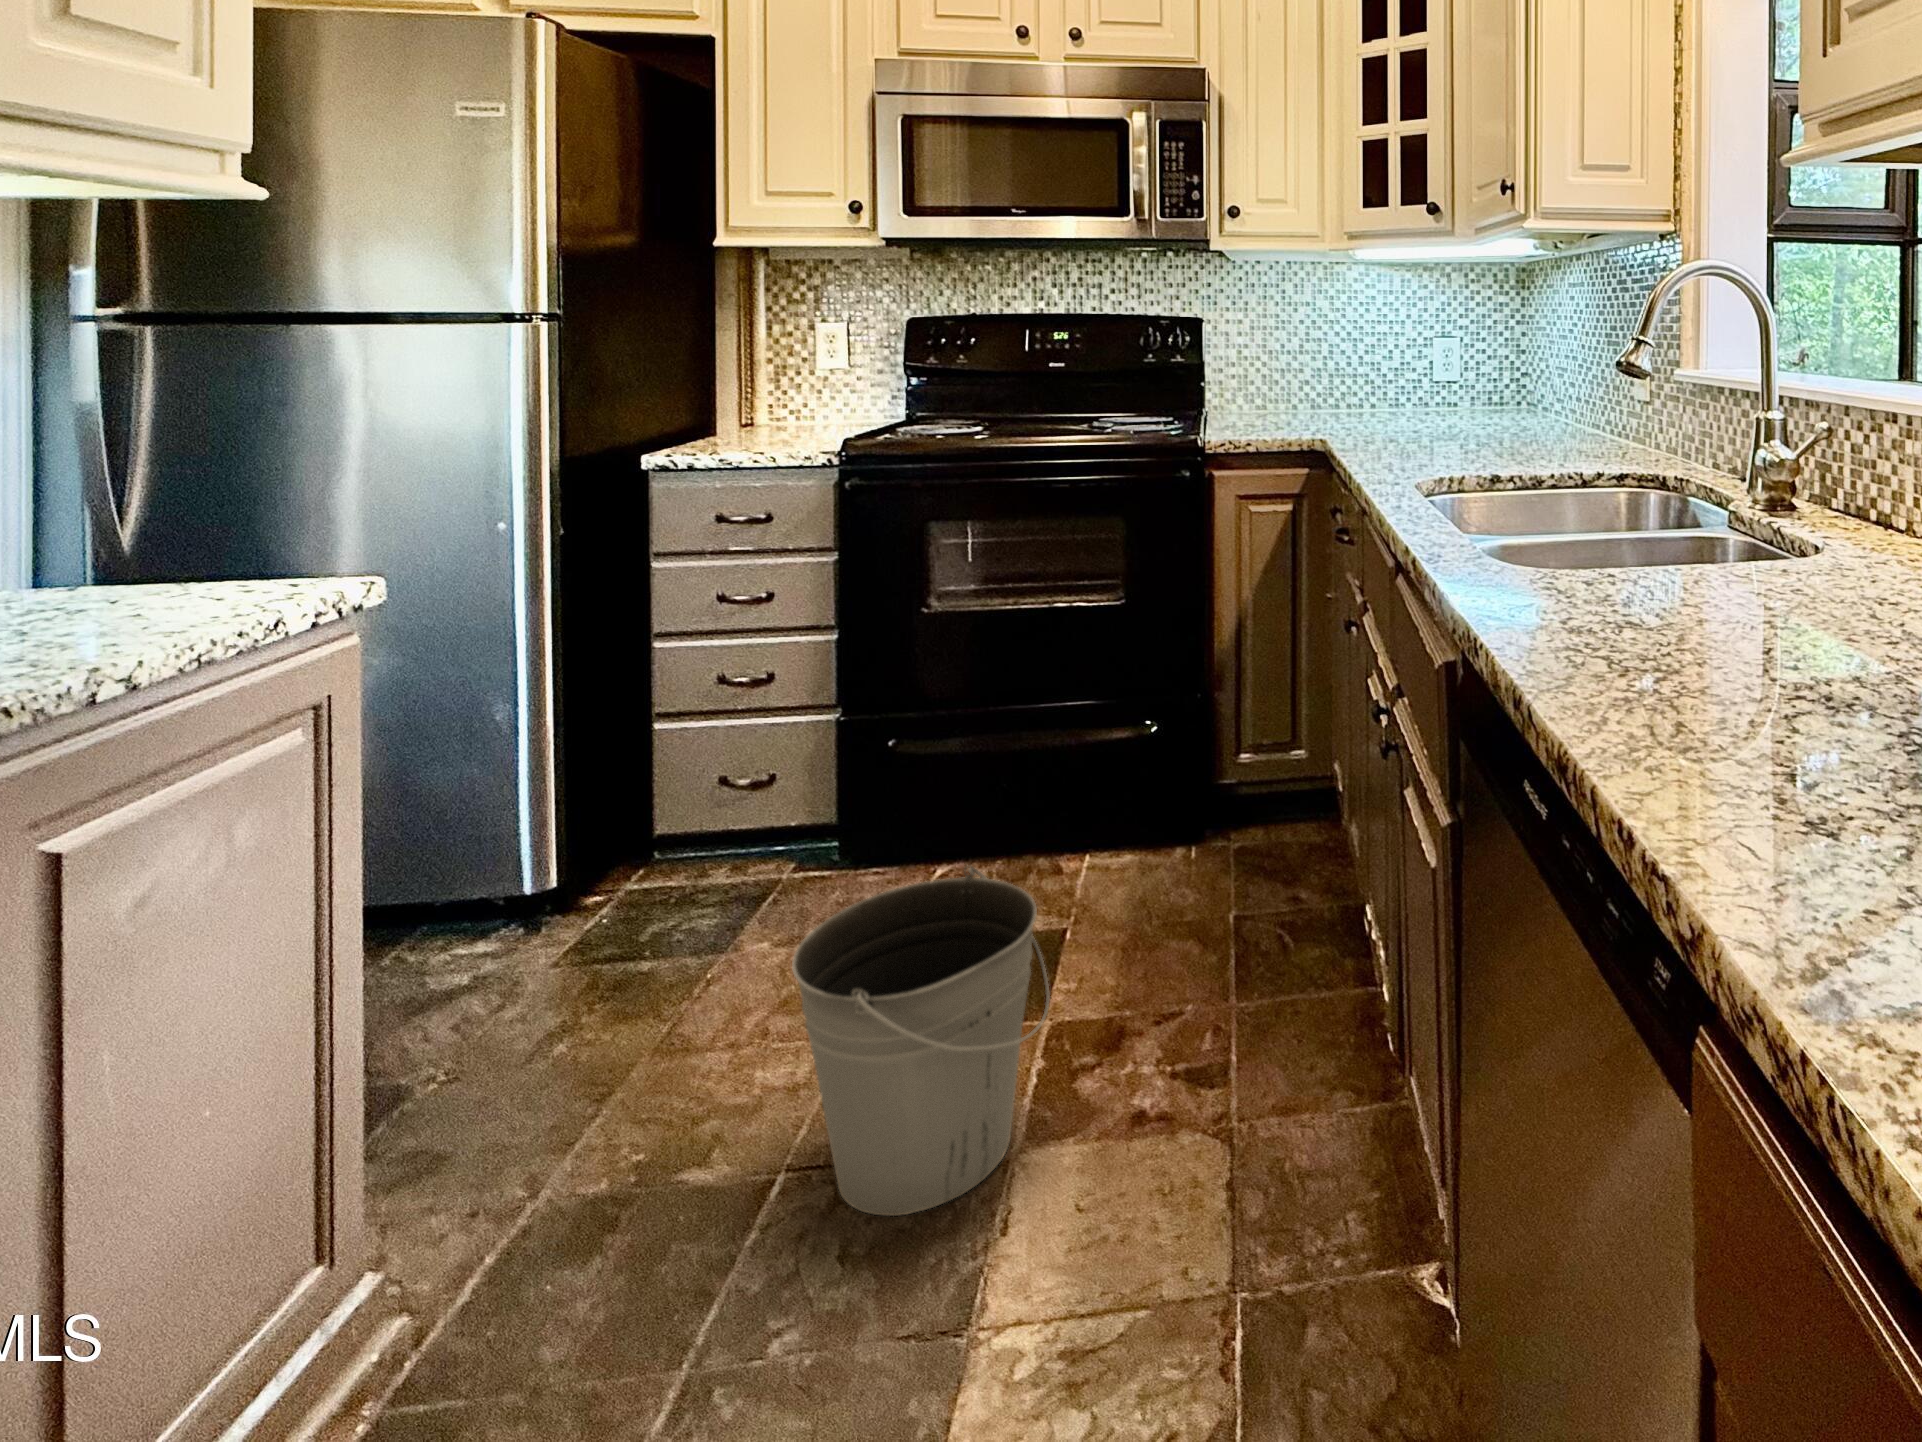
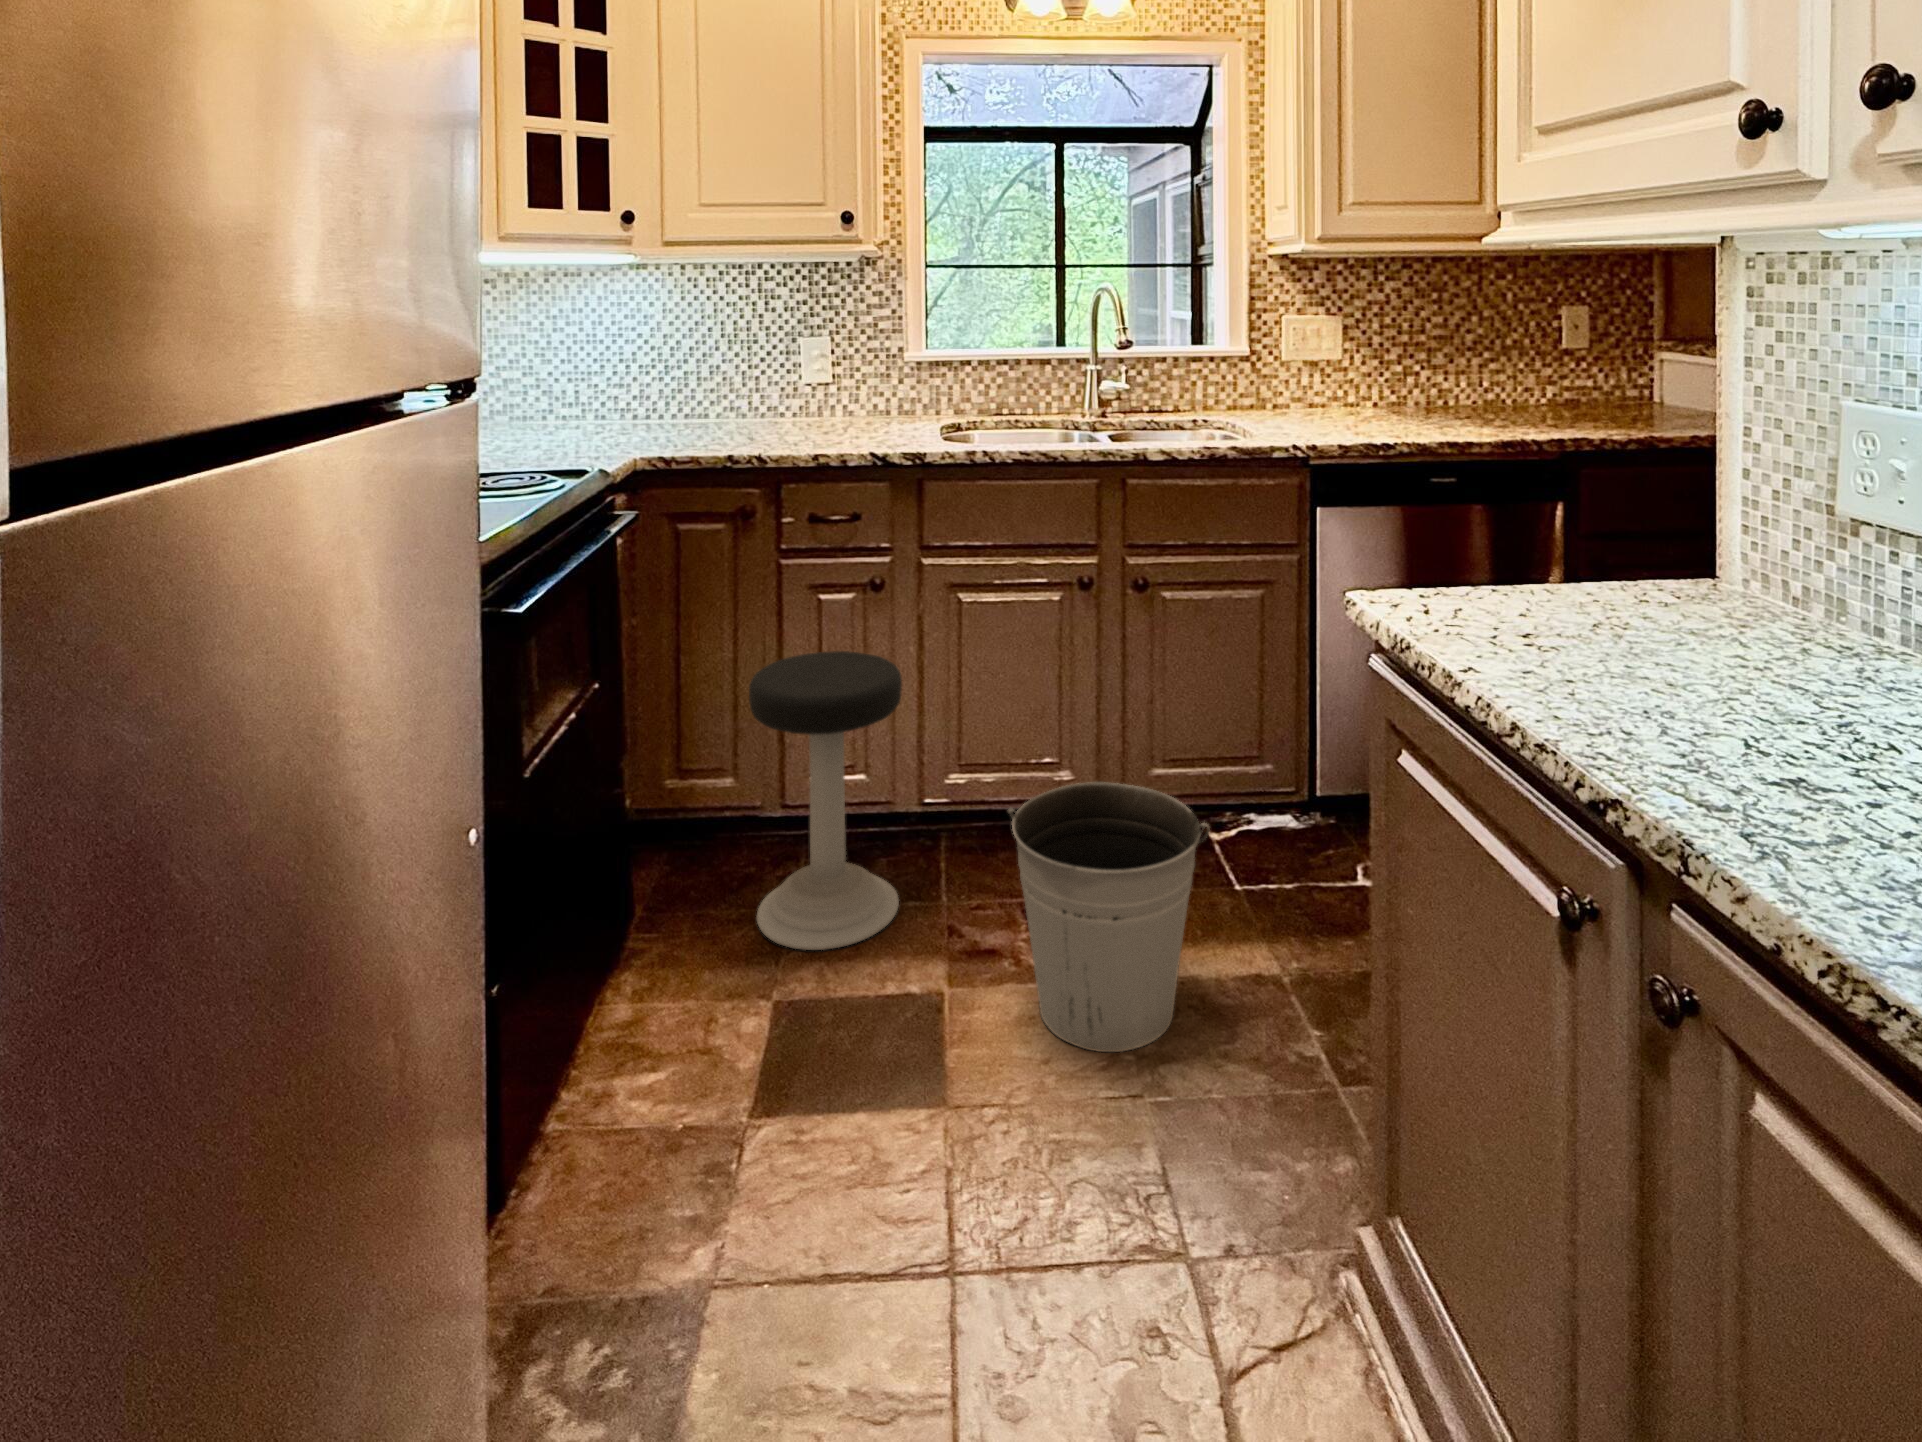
stool: none [1102,668,1266,982] -> present [749,651,902,950]

